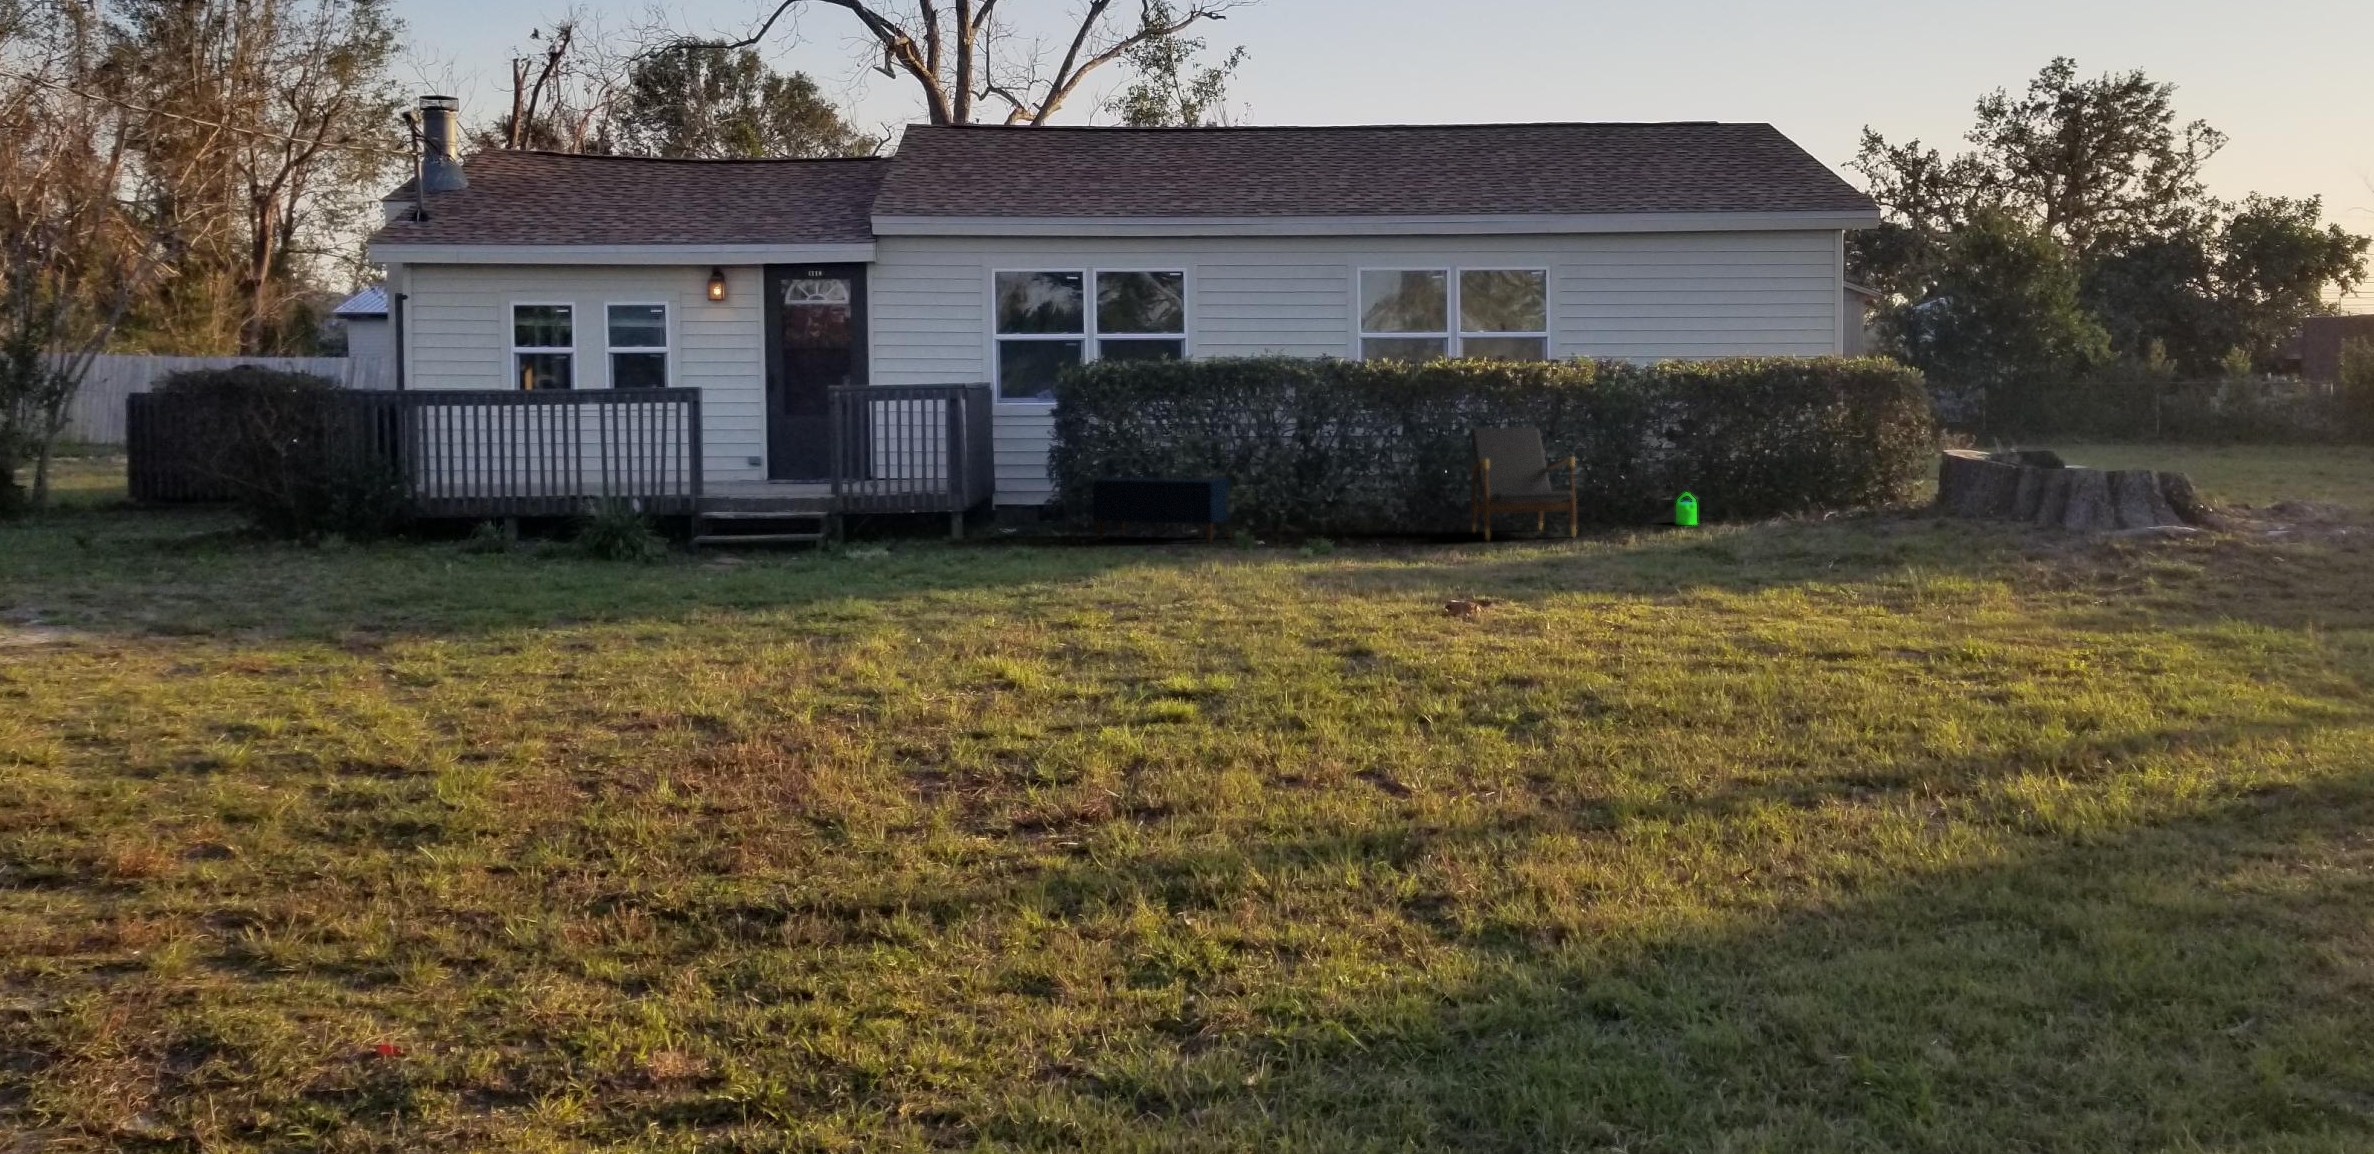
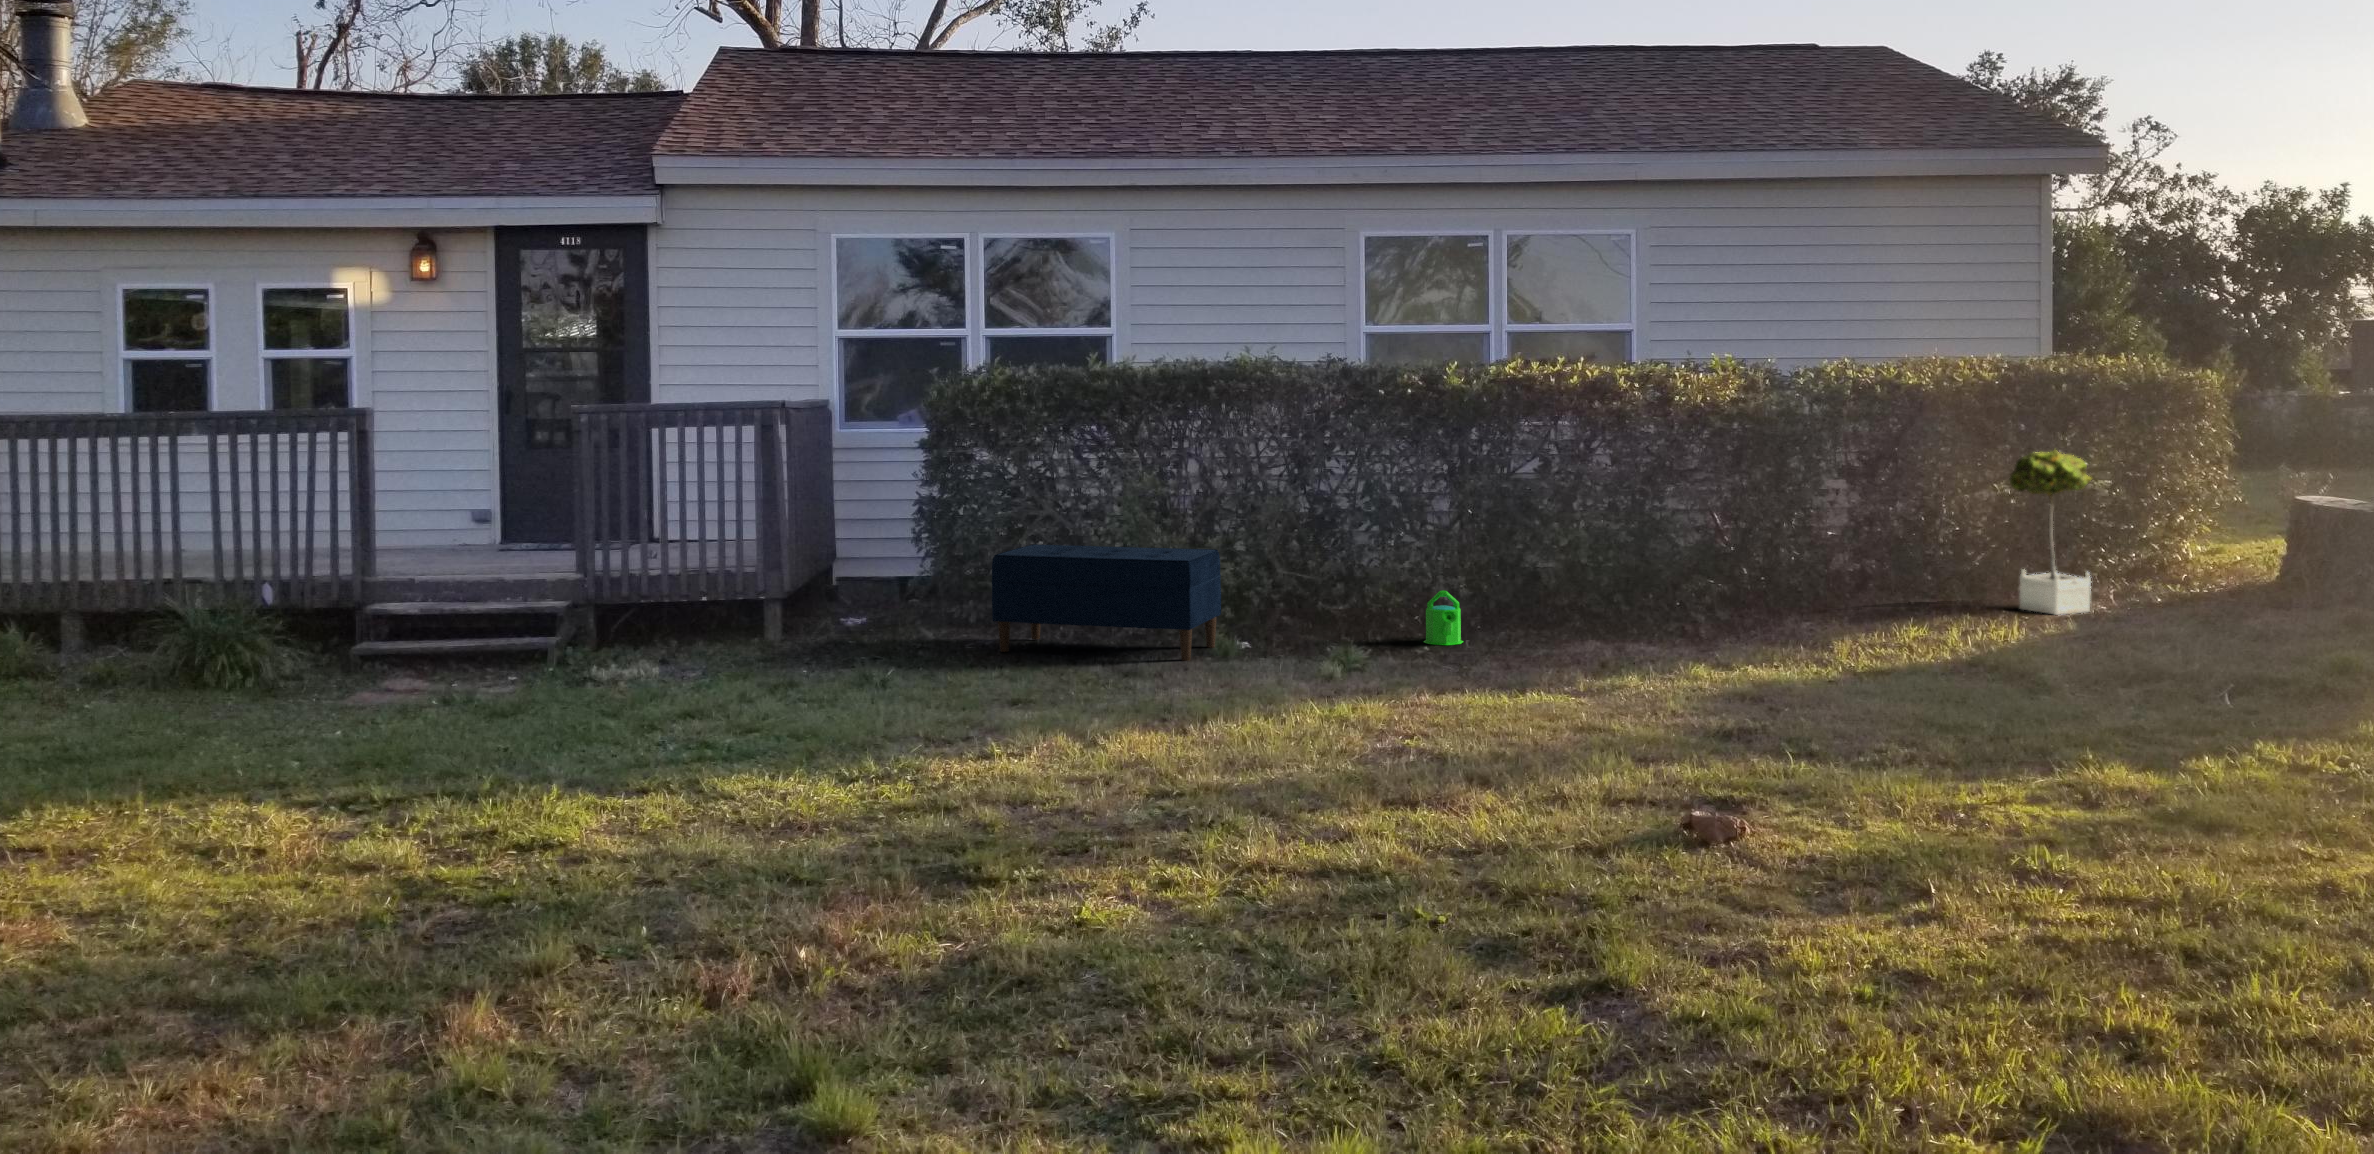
potted tree: none [1757,415,1806,522] -> present [2009,450,2091,615]
lounge chair: present [1470,427,1576,540] -> none [1593,468,1785,658]
watering can: present [1676,492,1697,525] -> present [1424,591,1463,645]

